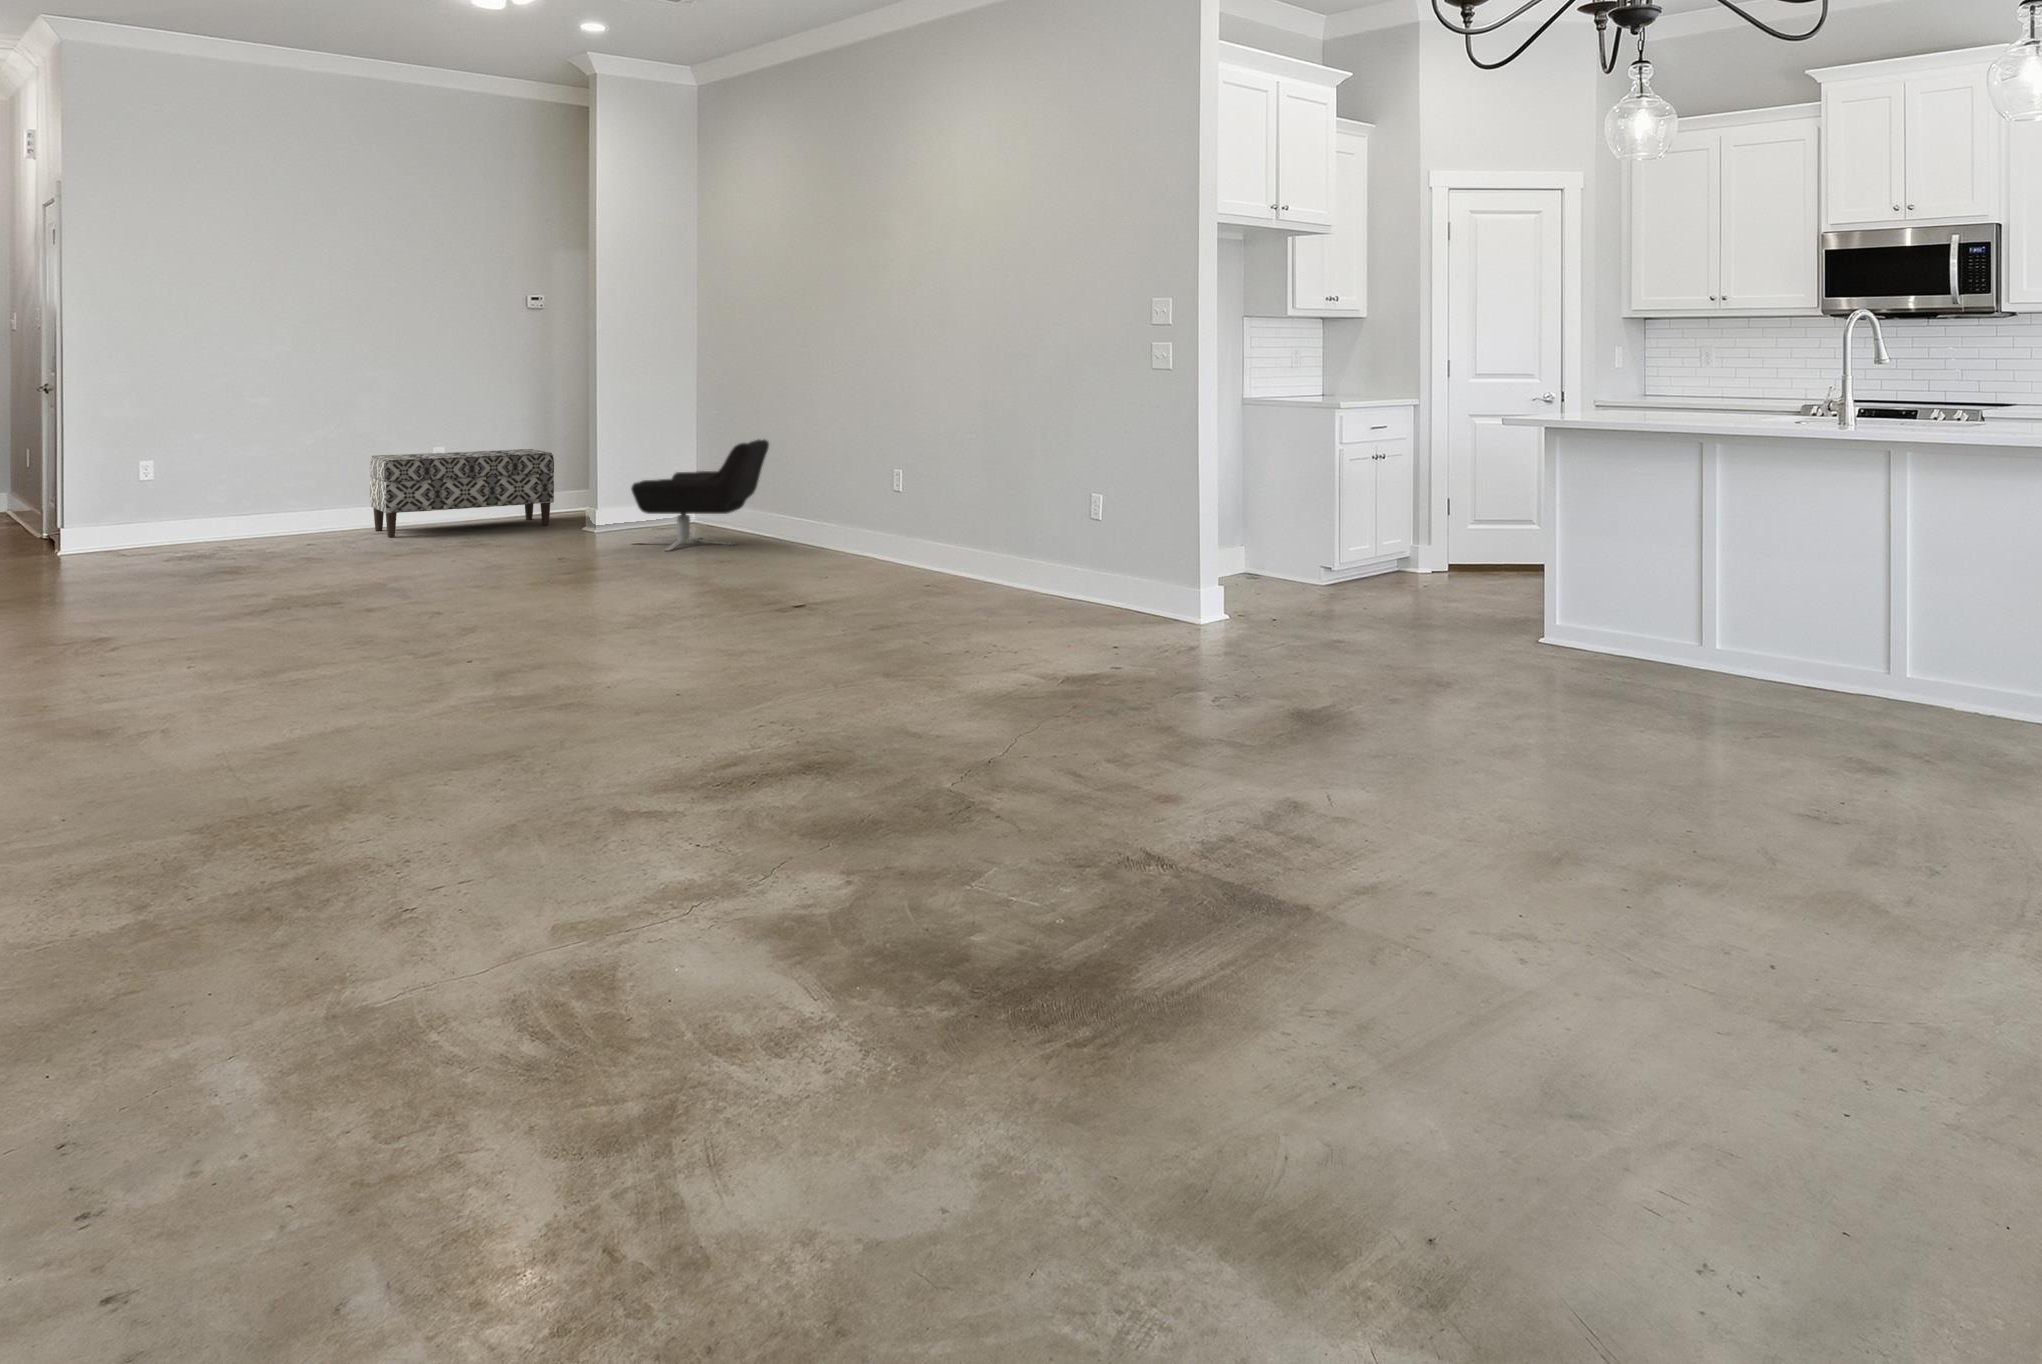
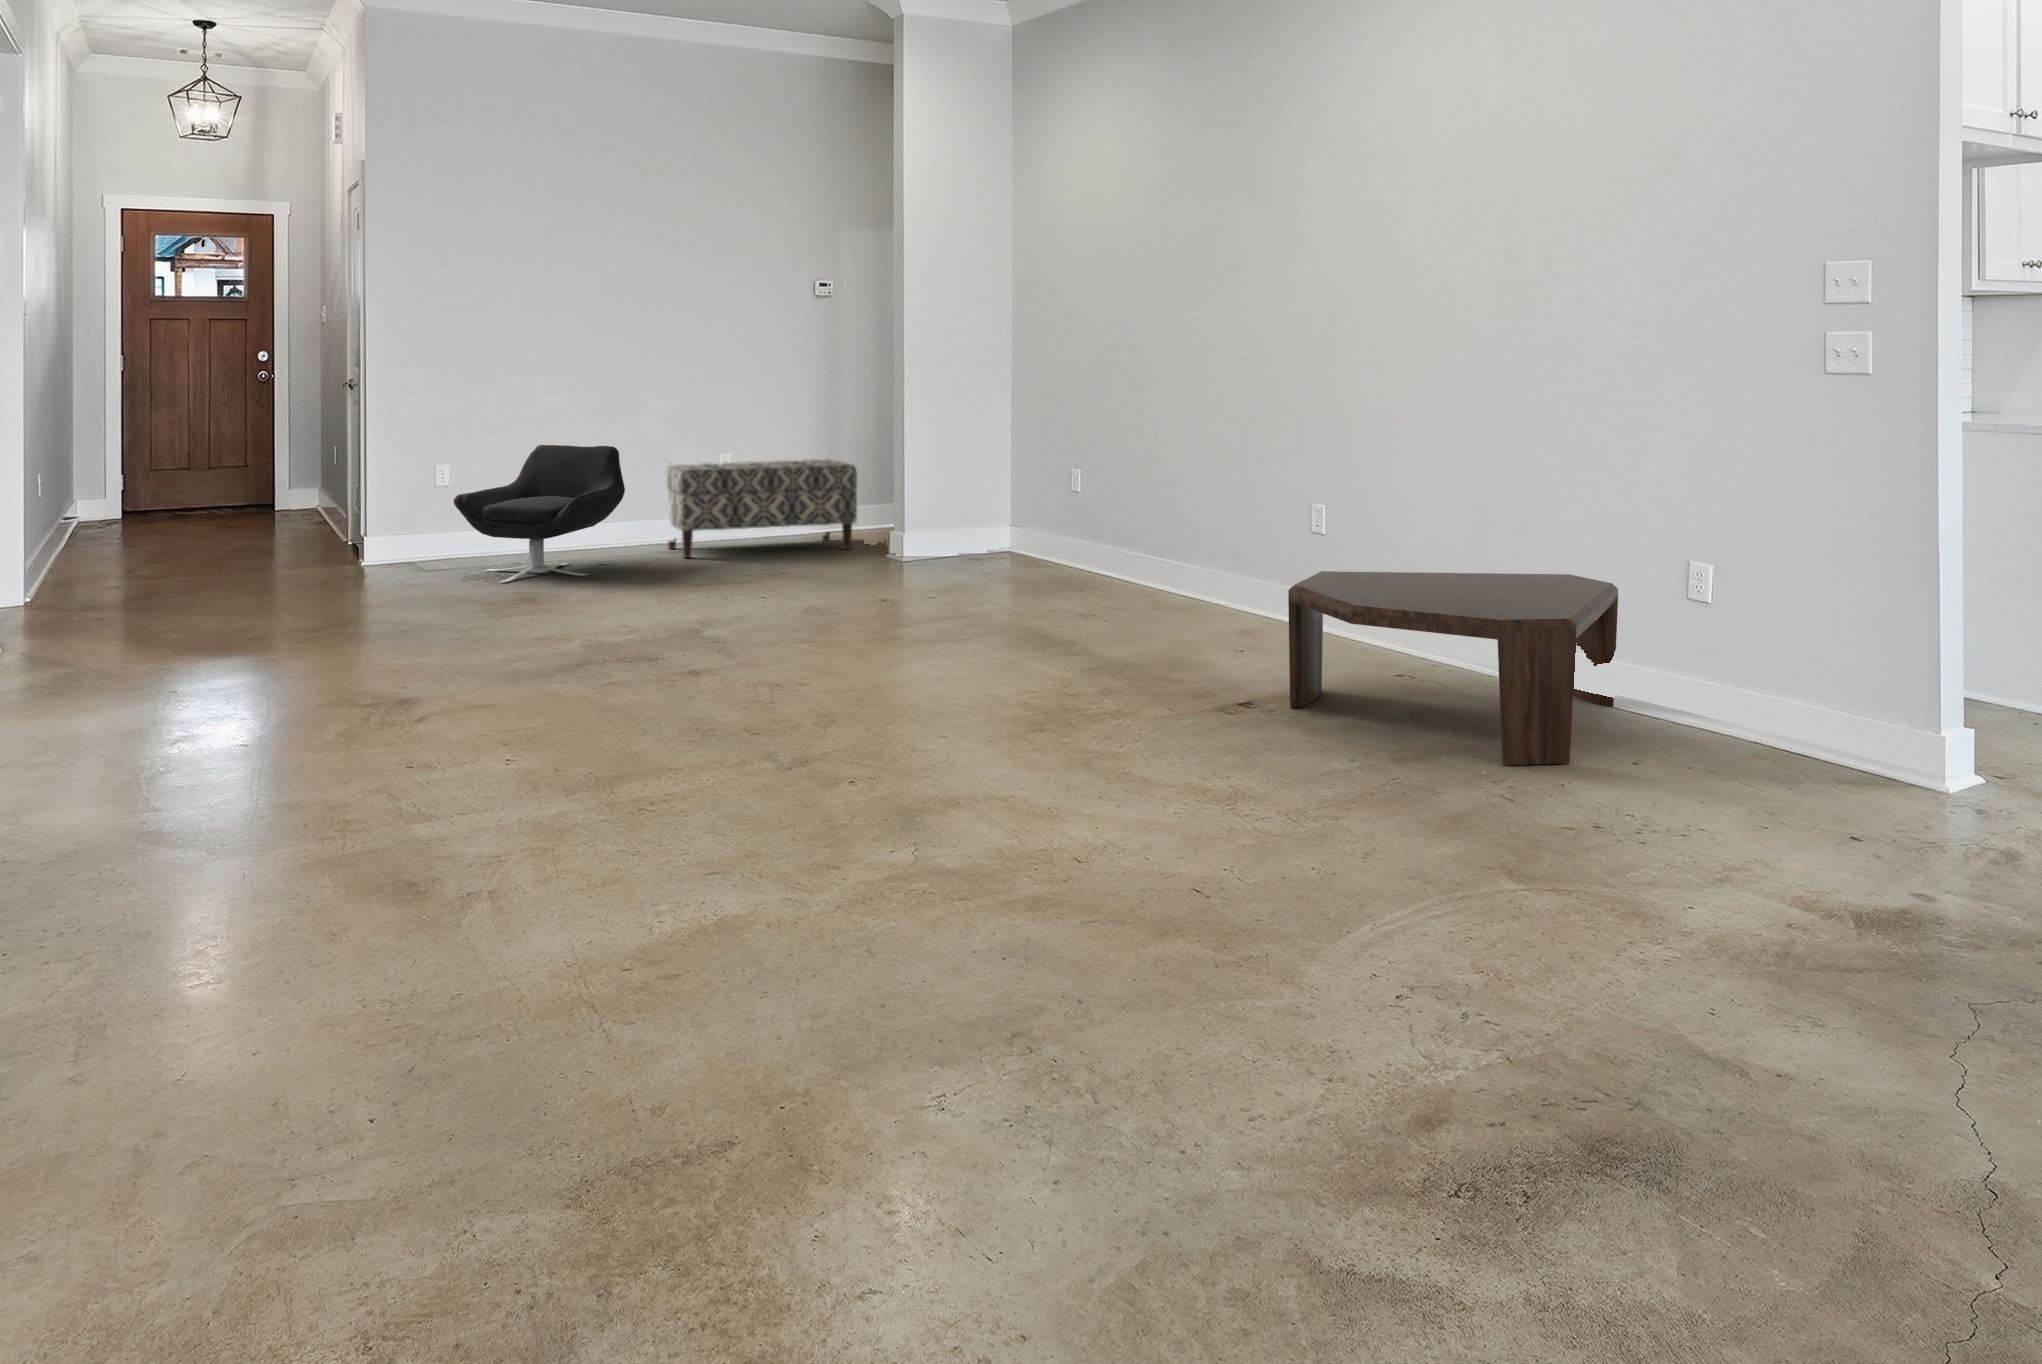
lounge chair: present [631,440,769,551] -> present [454,445,625,583]
coffee table: none [828,509,1057,630] -> present [1288,571,1618,765]

